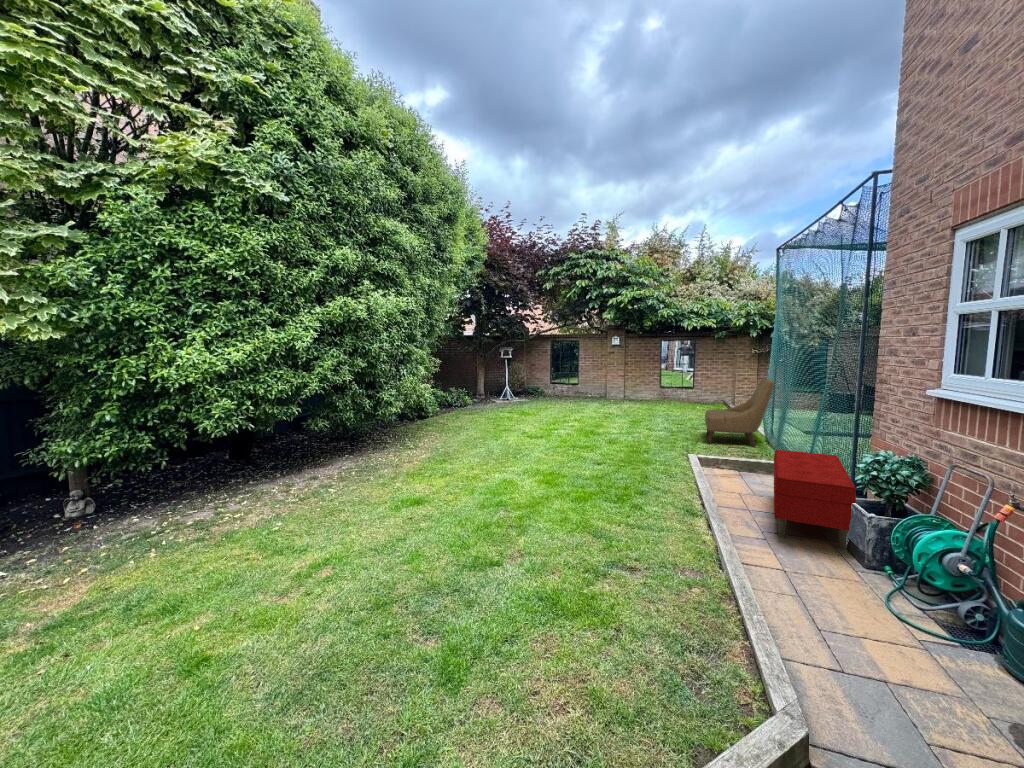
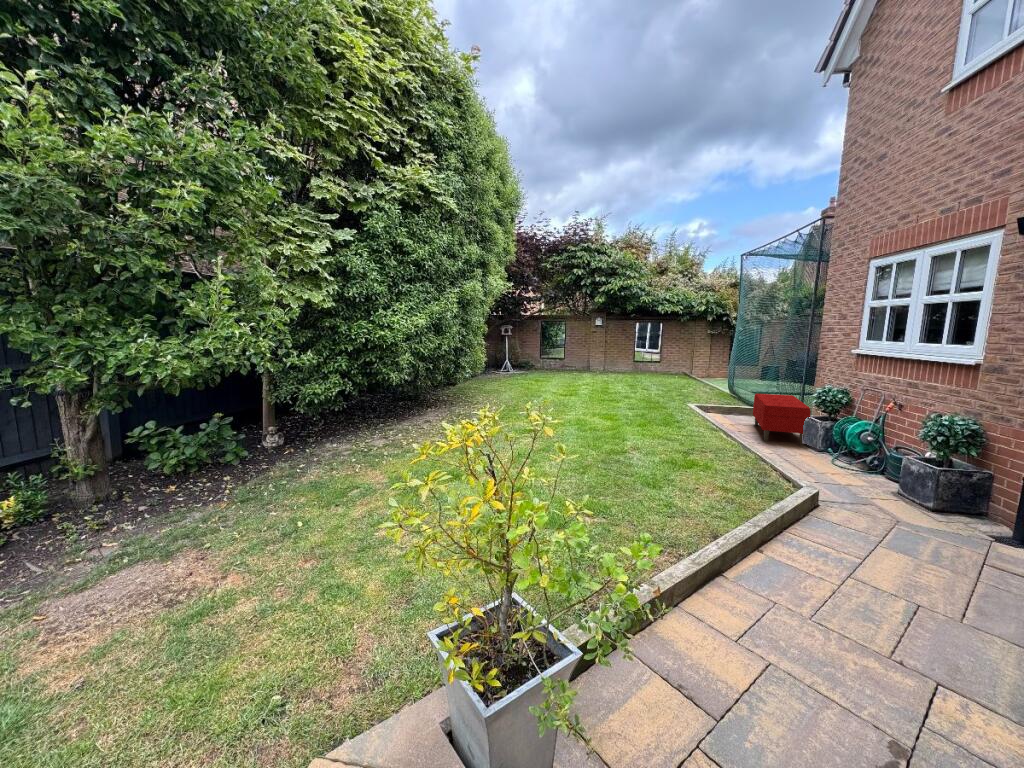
chair: present [705,379,774,447] -> none [690,351,742,398]

